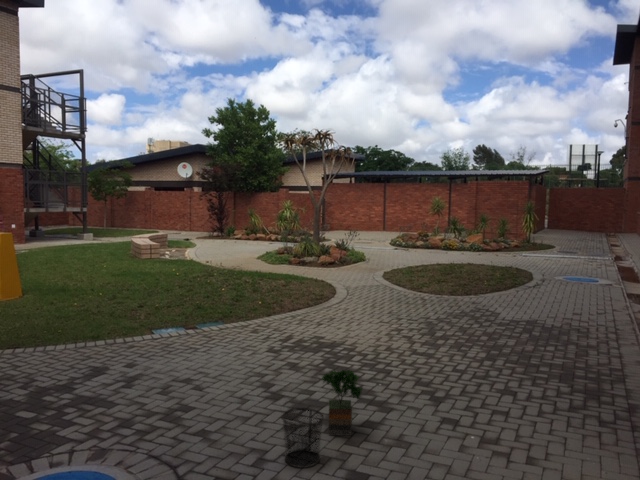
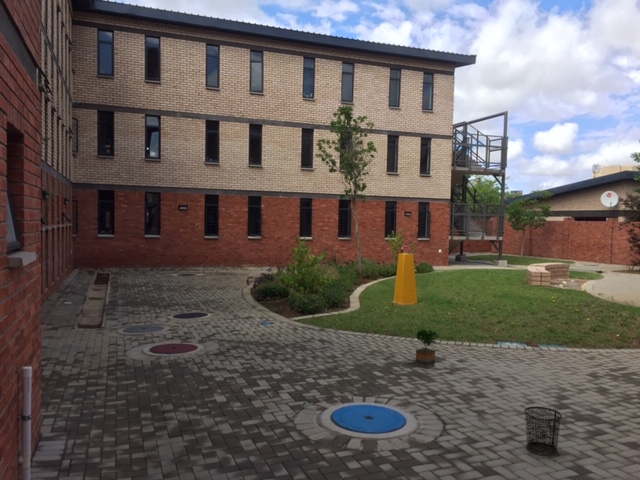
potted tree: present [322,370,363,436] -> present [416,329,439,369]

